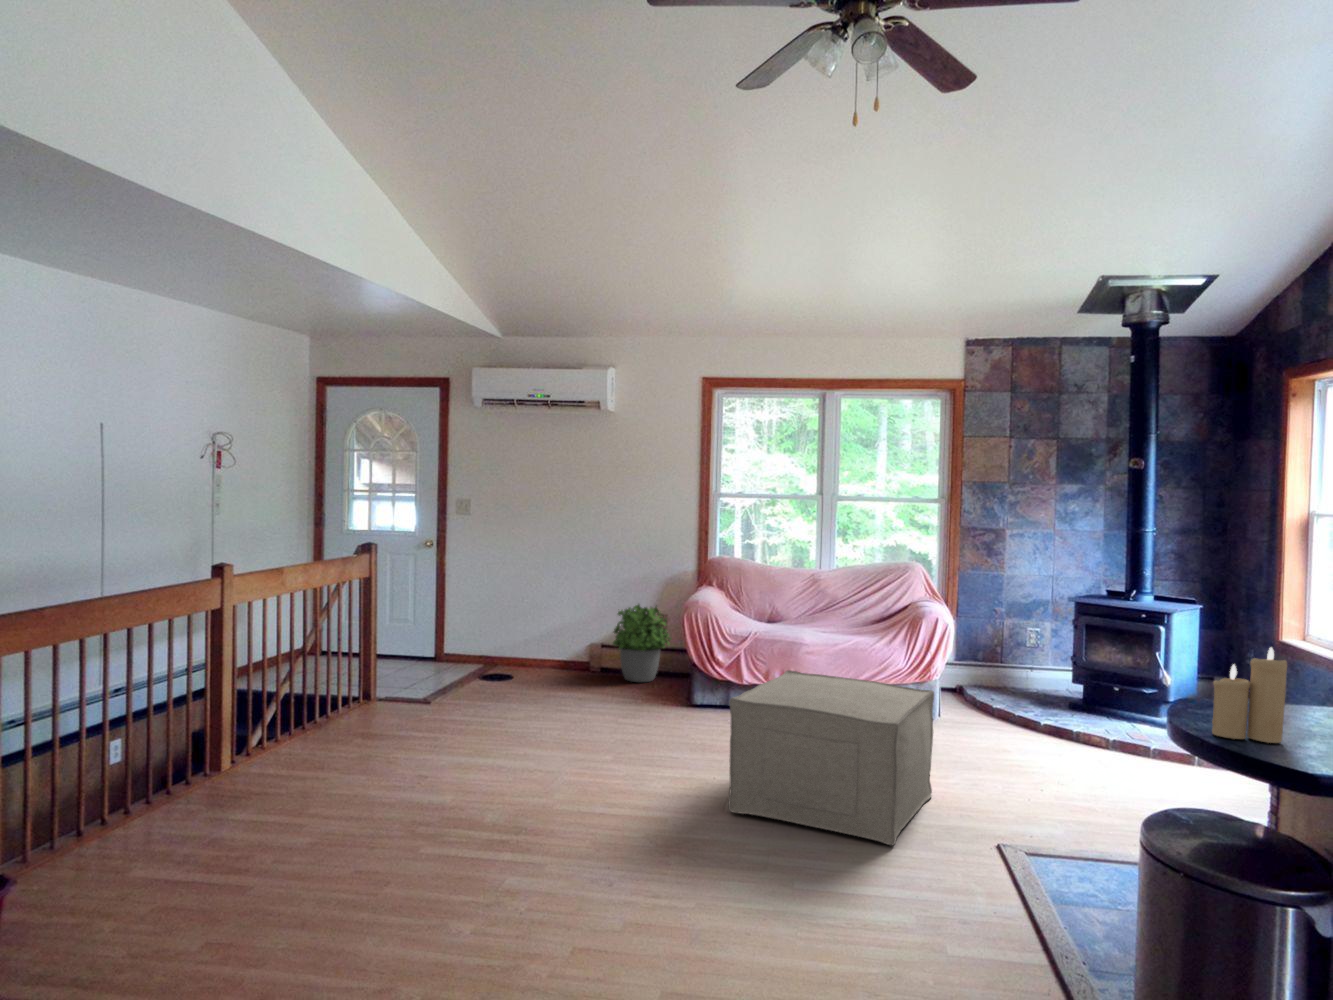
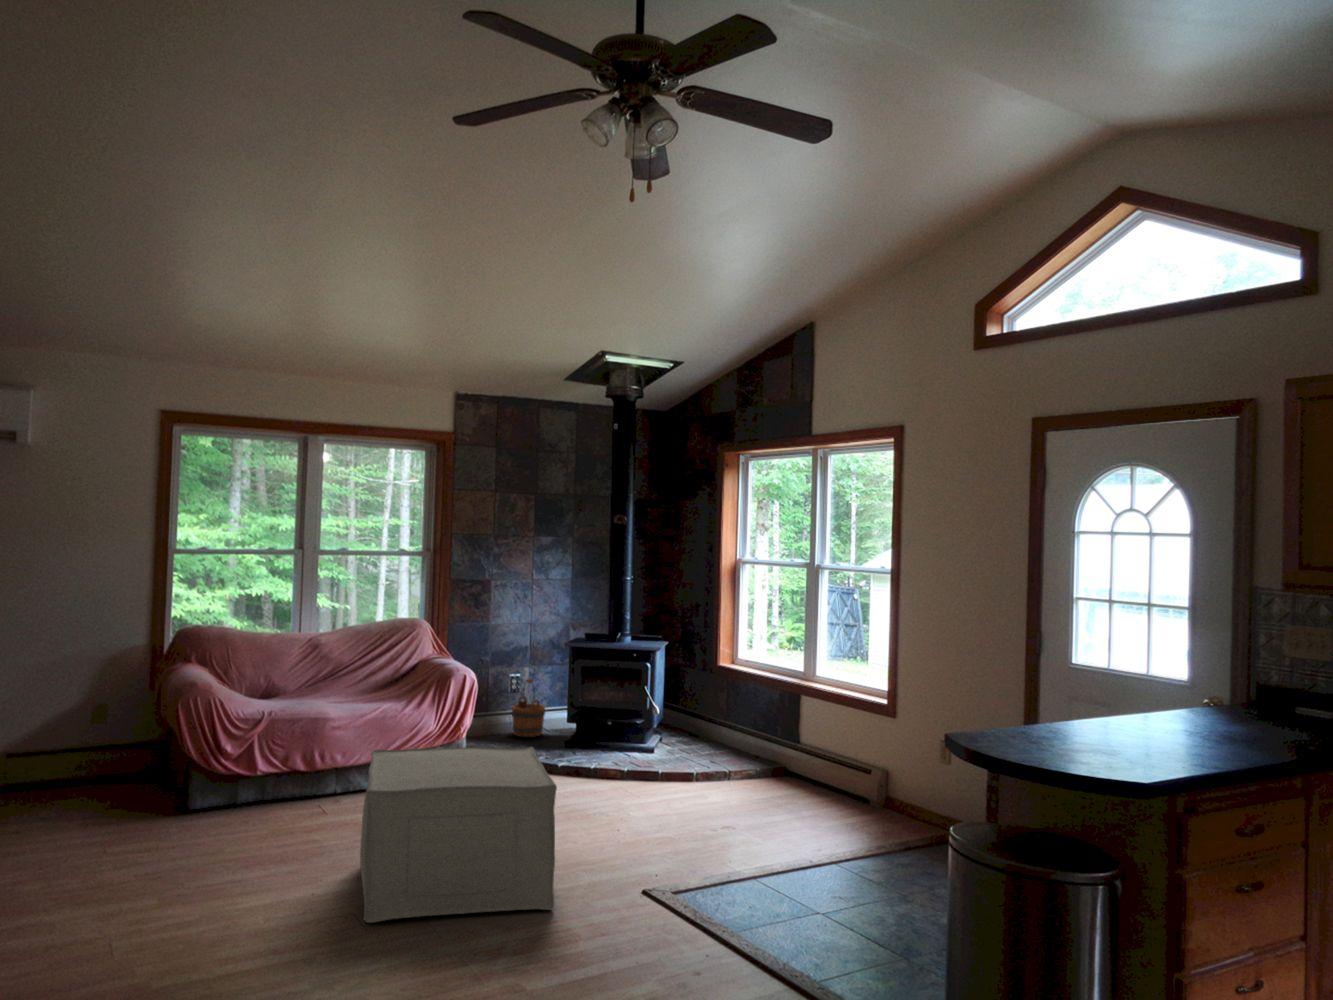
potted plant: present [613,604,671,682] -> none [27,695,125,800]
wooden bucket: none [1023,633,1061,694] -> present [512,679,545,737]
candle: present [1212,647,1287,743] -> none [981,671,1023,742]

